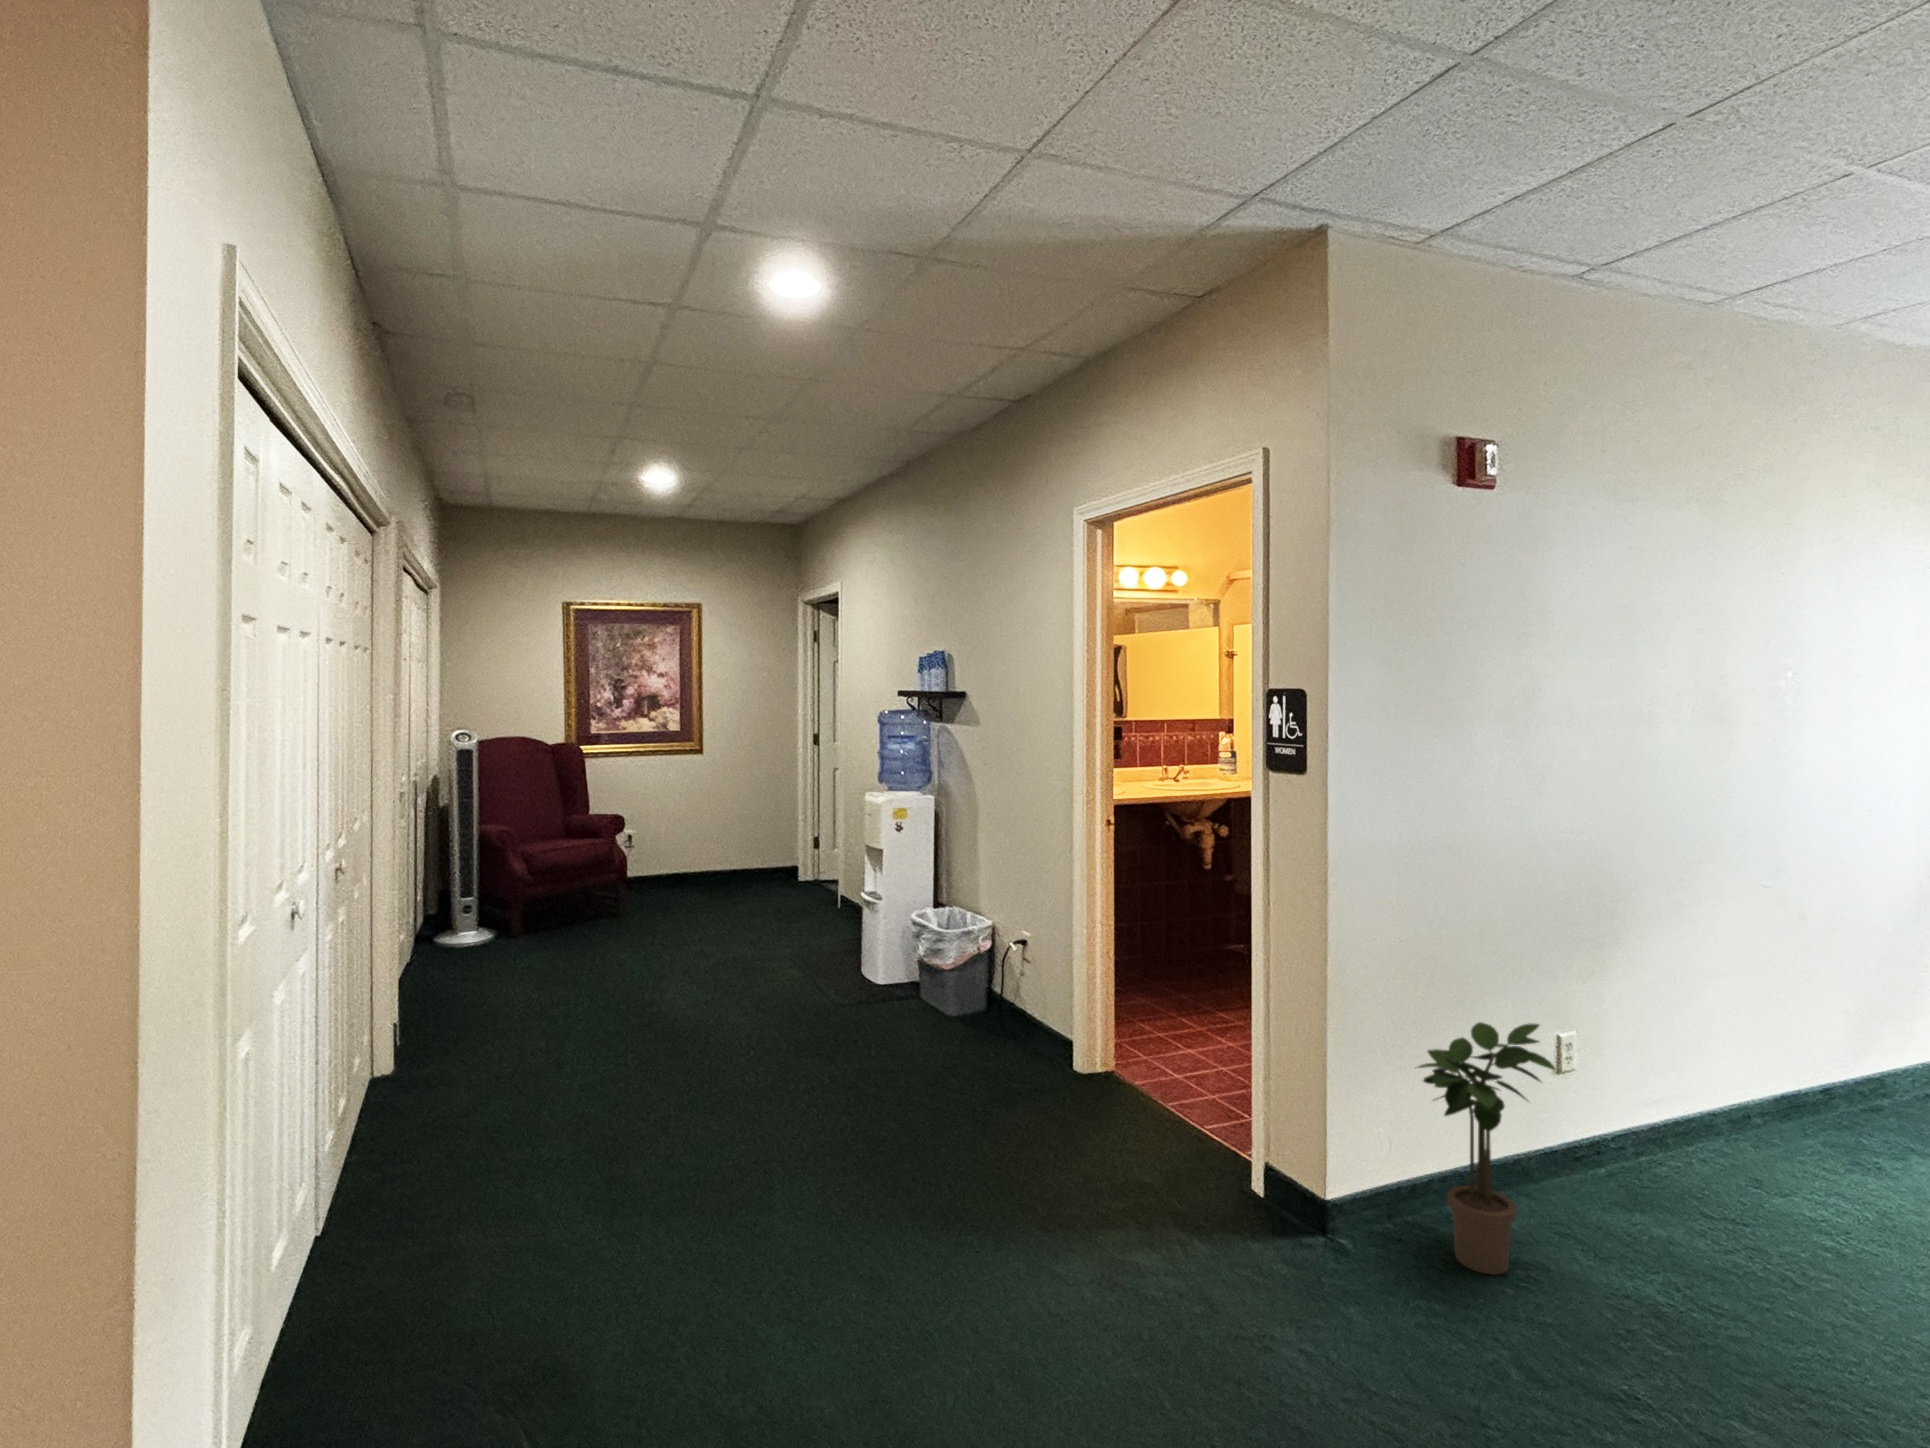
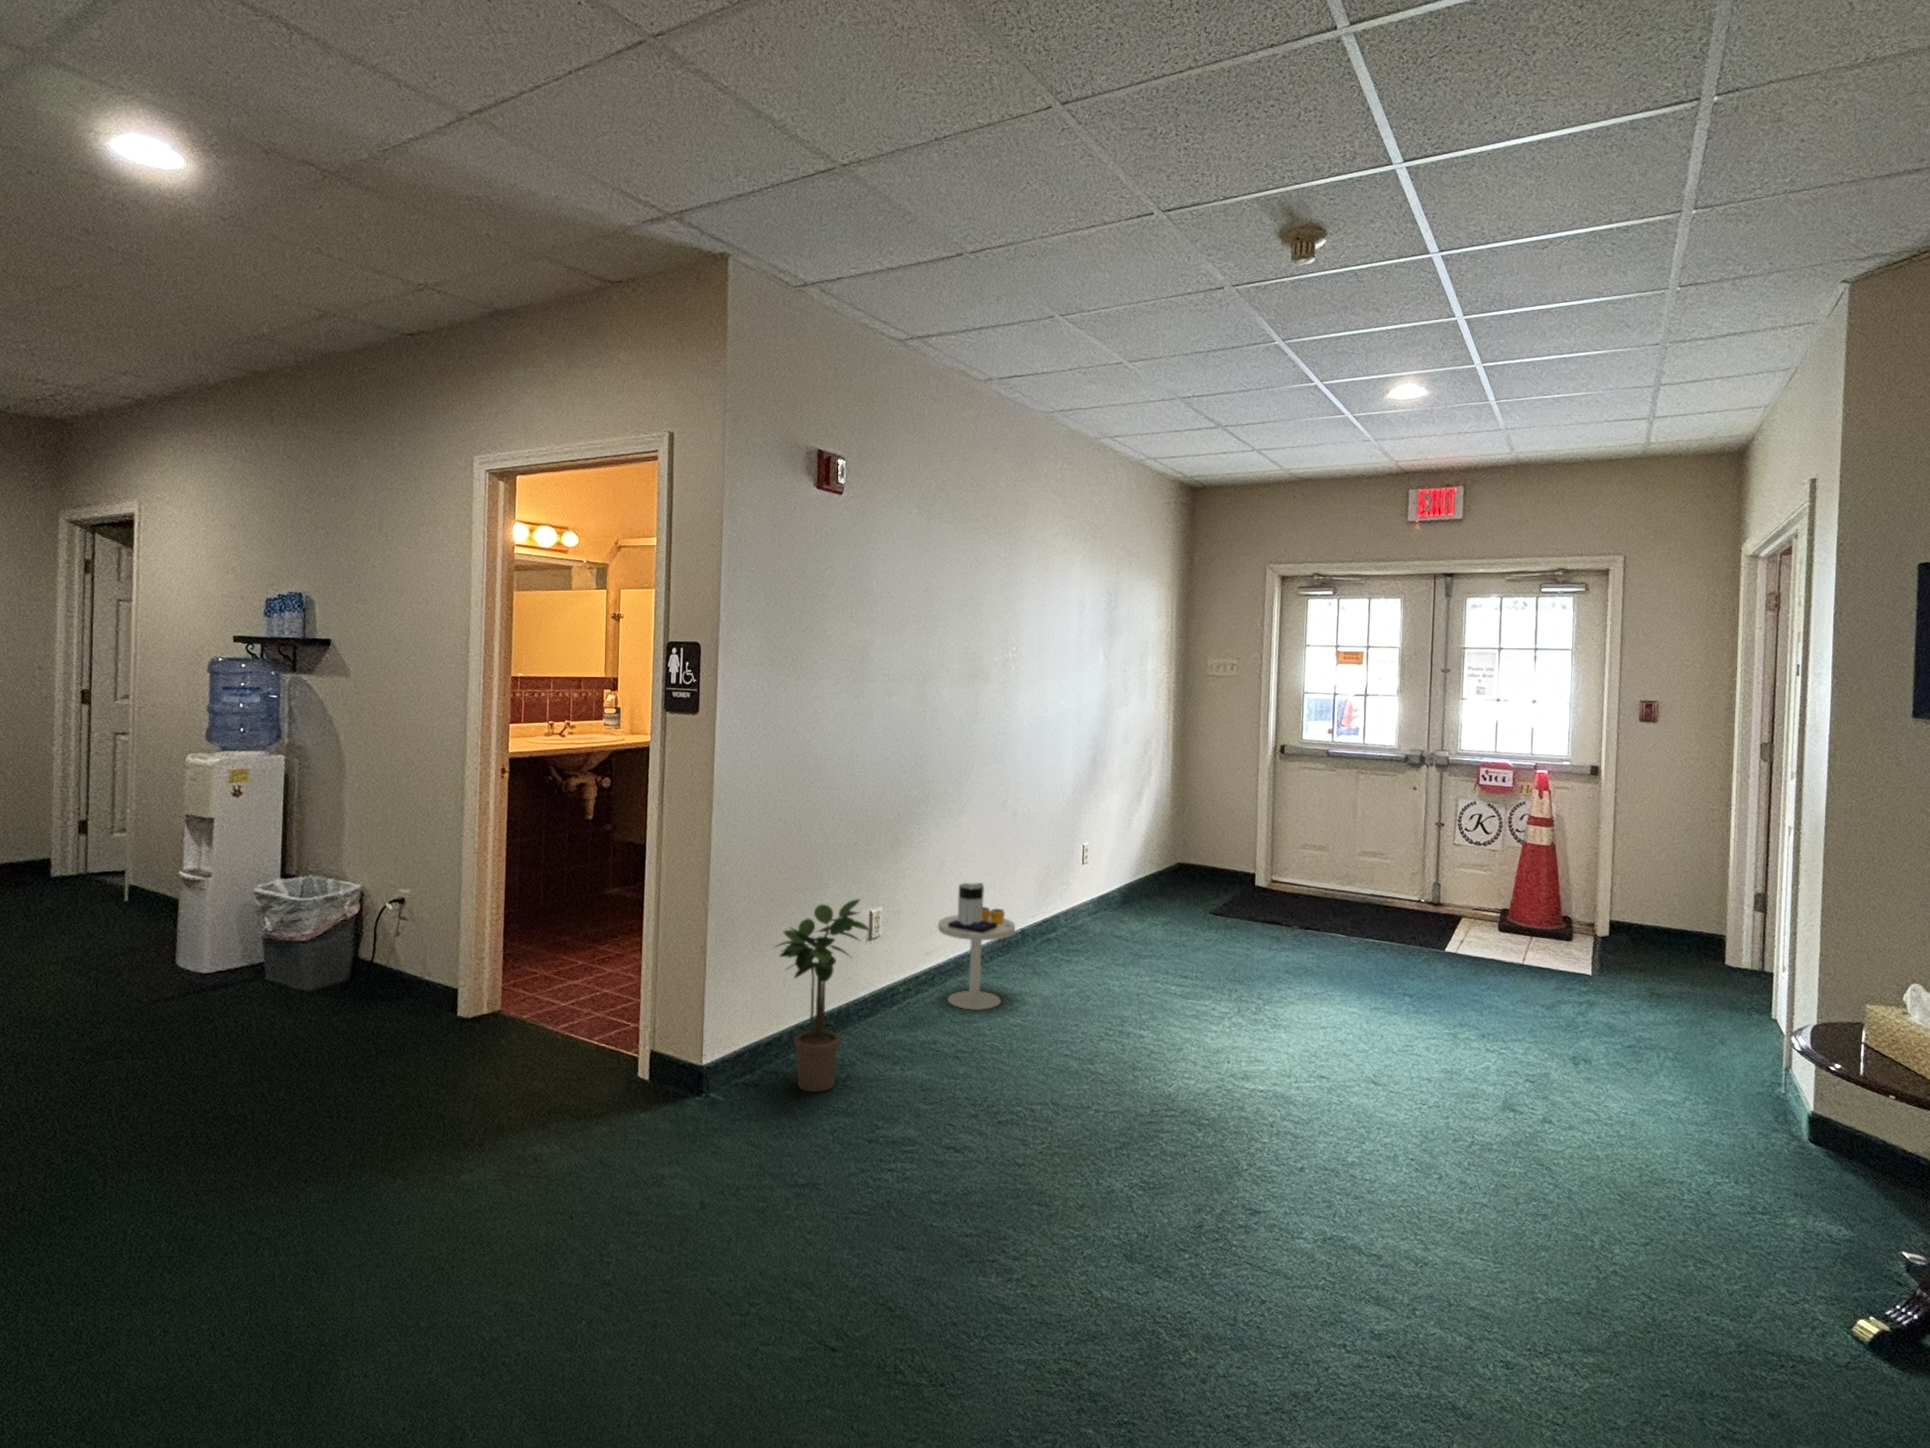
side table: none [1670,1013,1812,1205] -> present [938,883,1015,1010]

